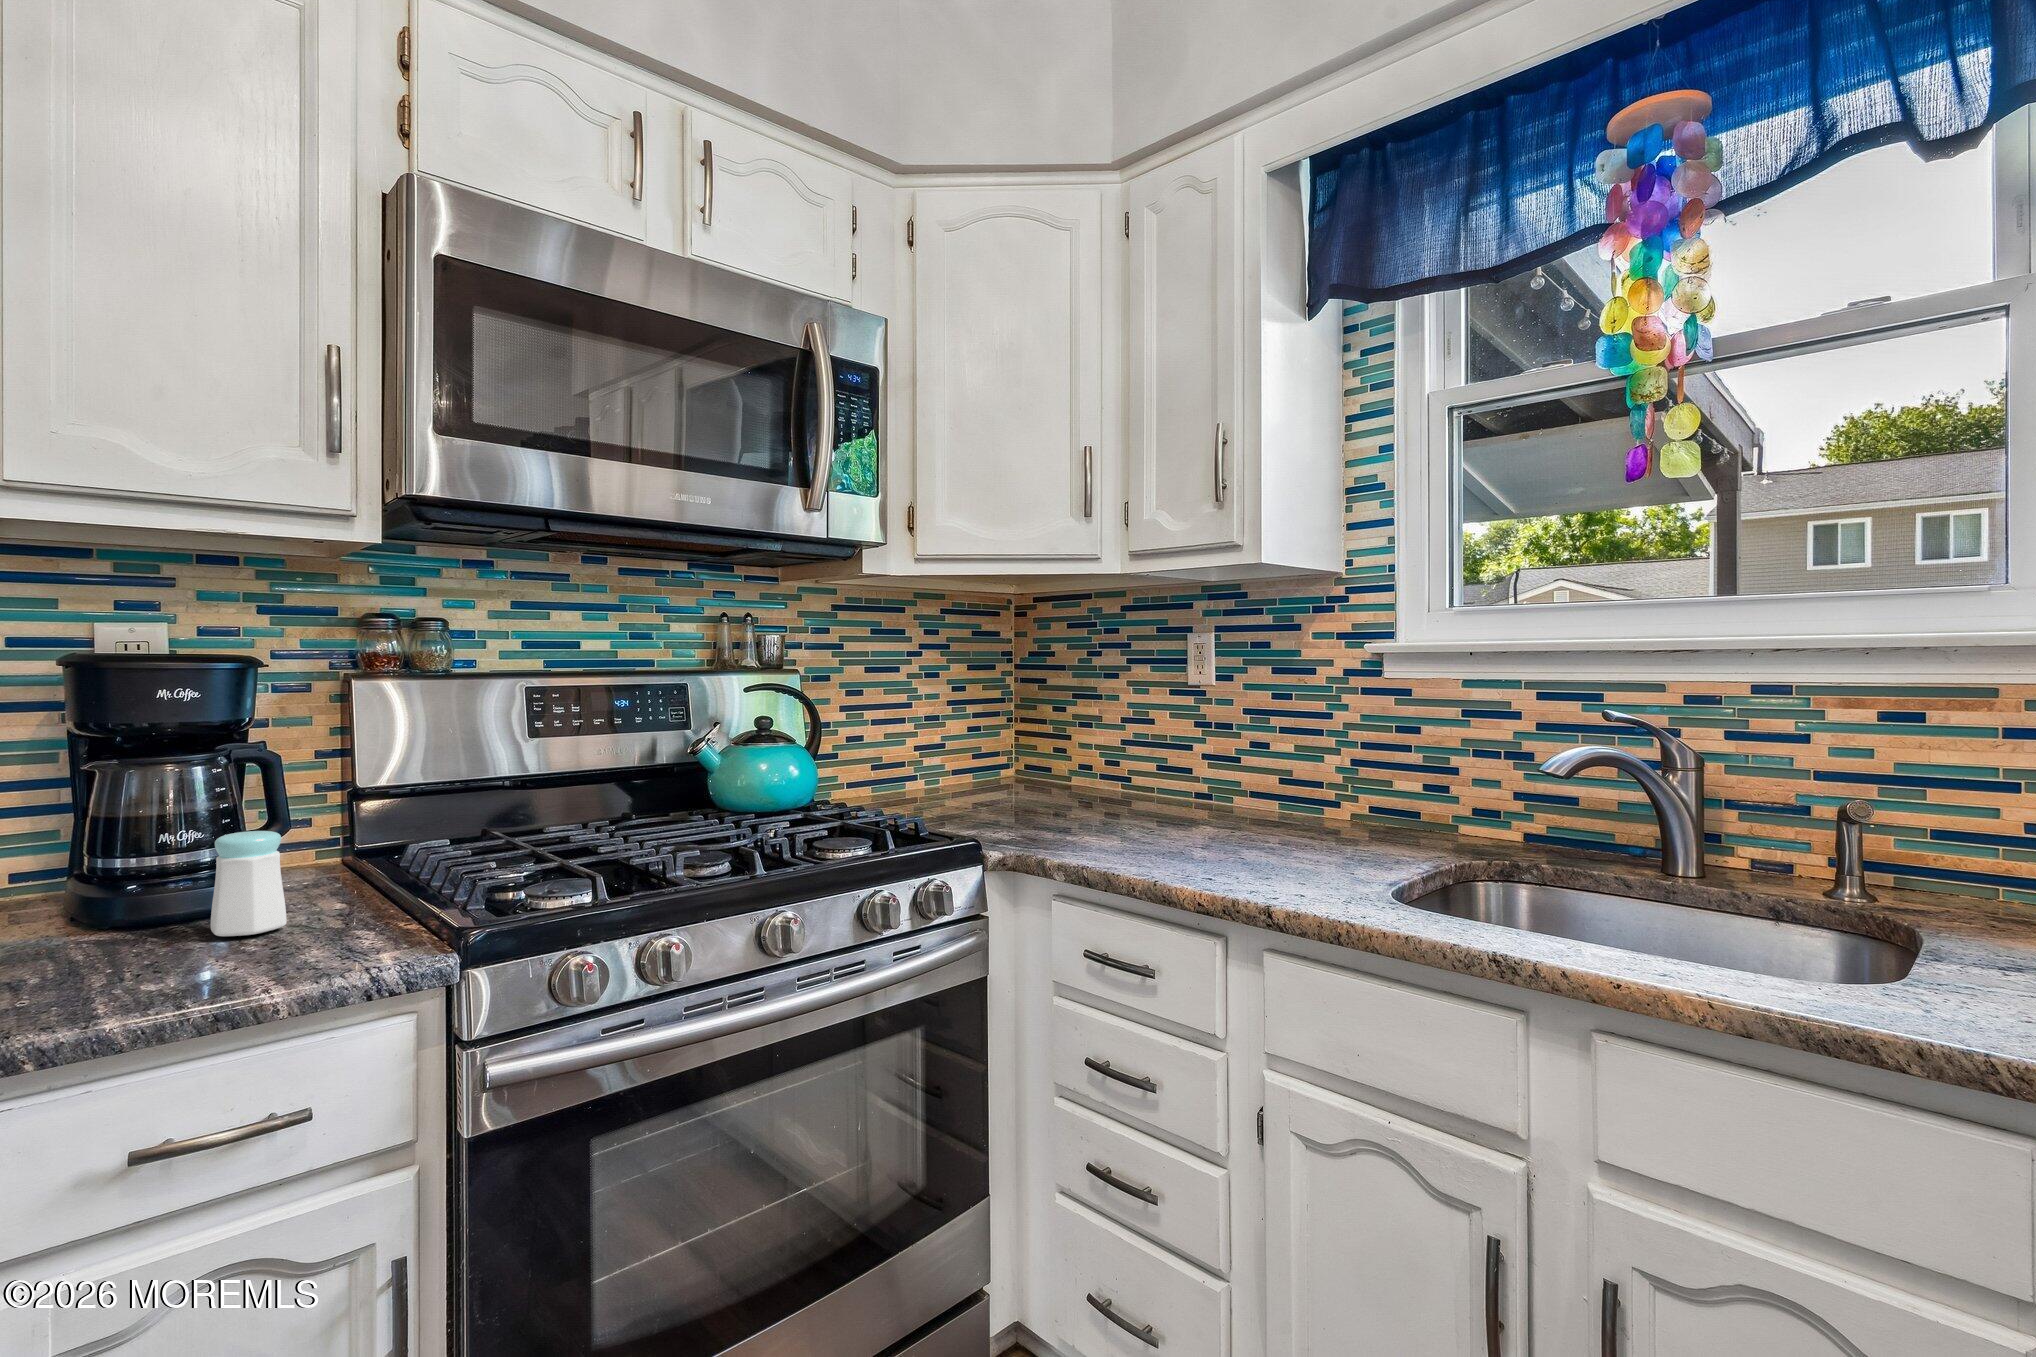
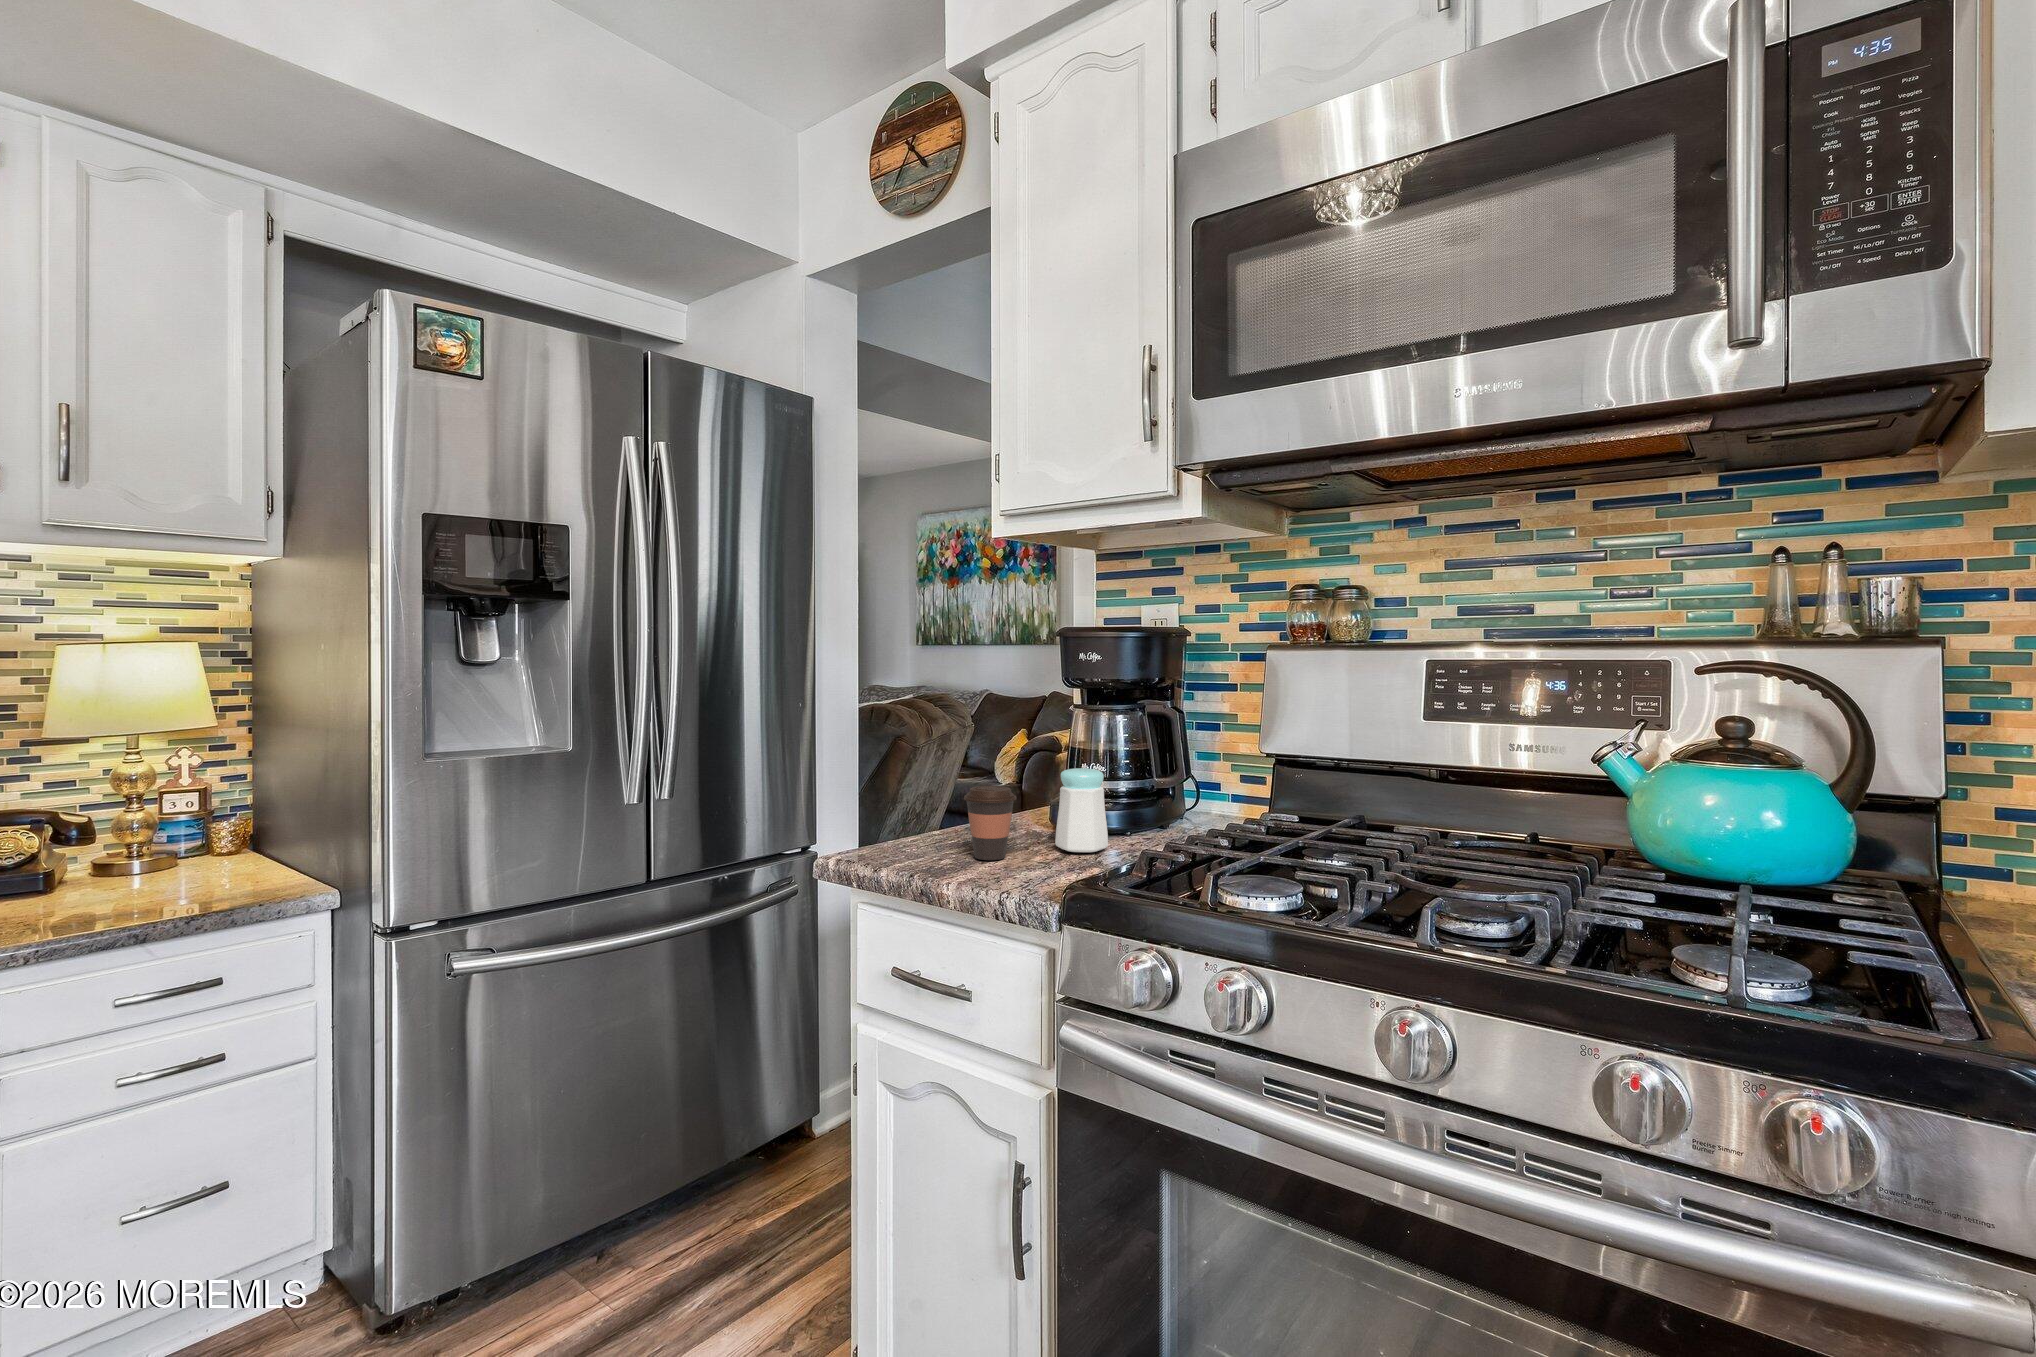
coffee cup: none [114,871,209,975] -> present [964,786,1017,860]

